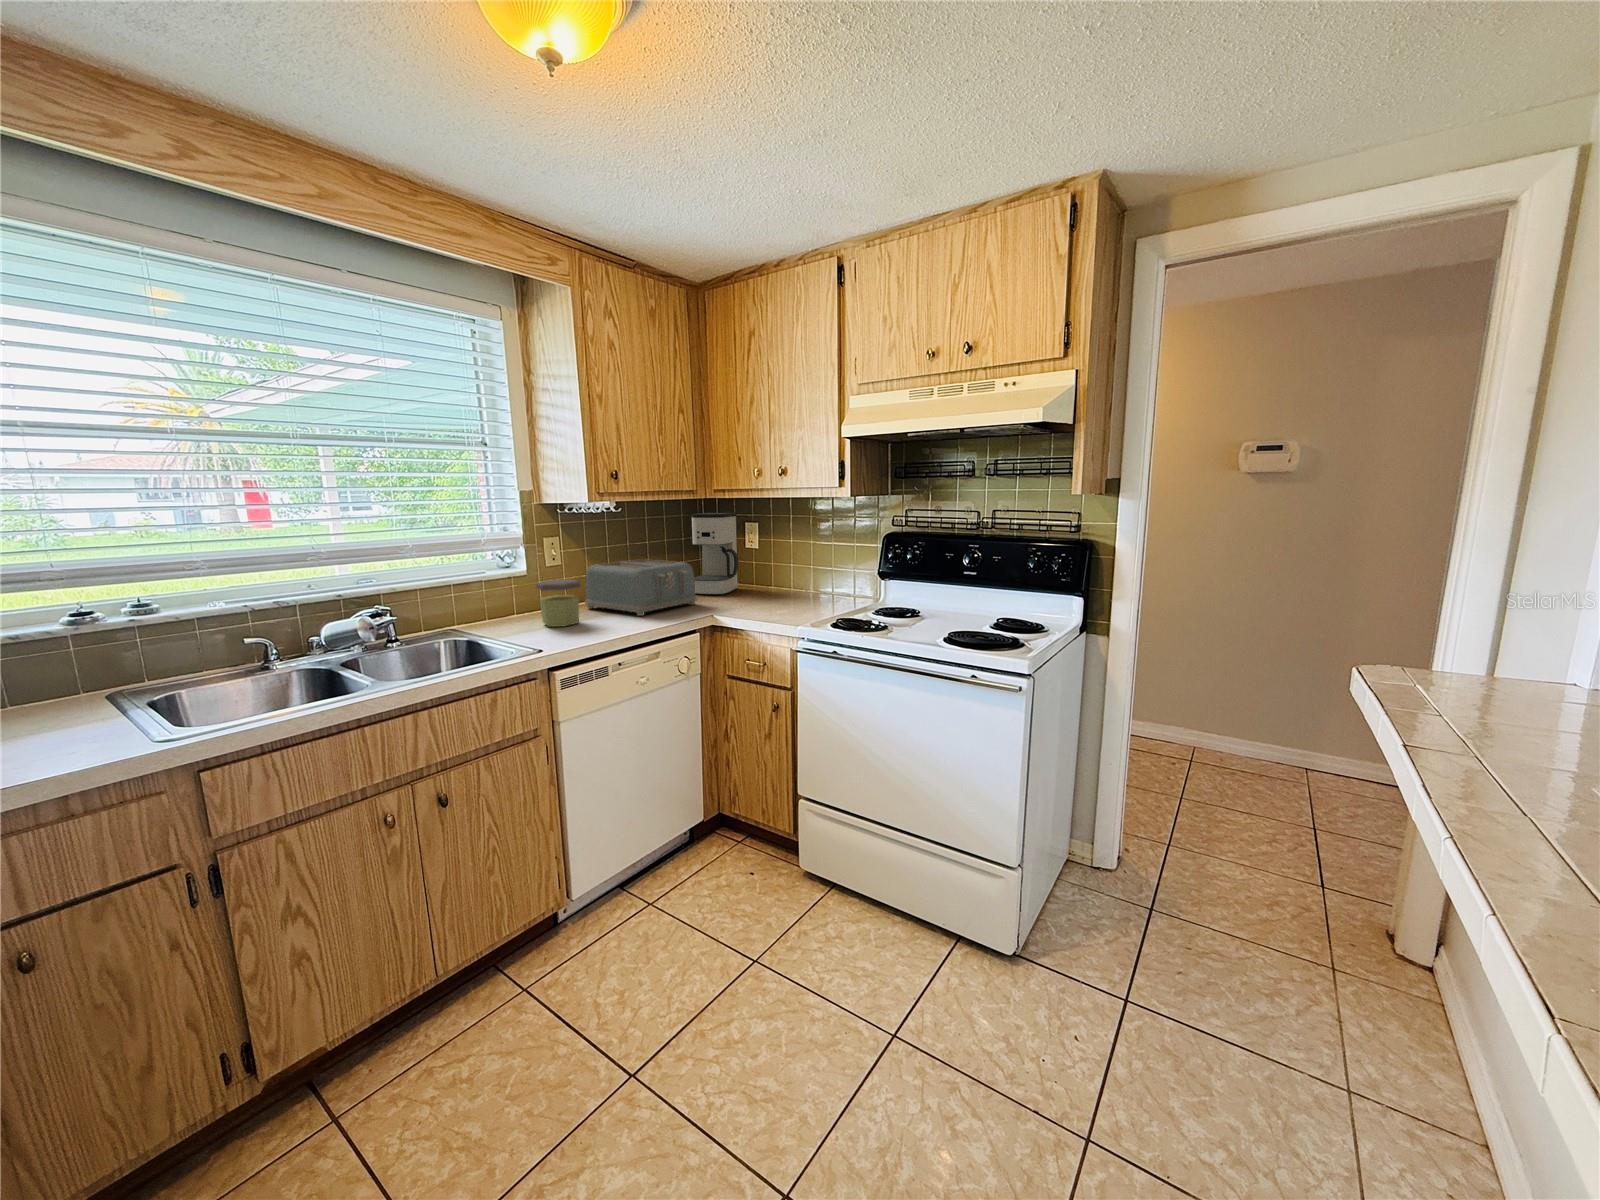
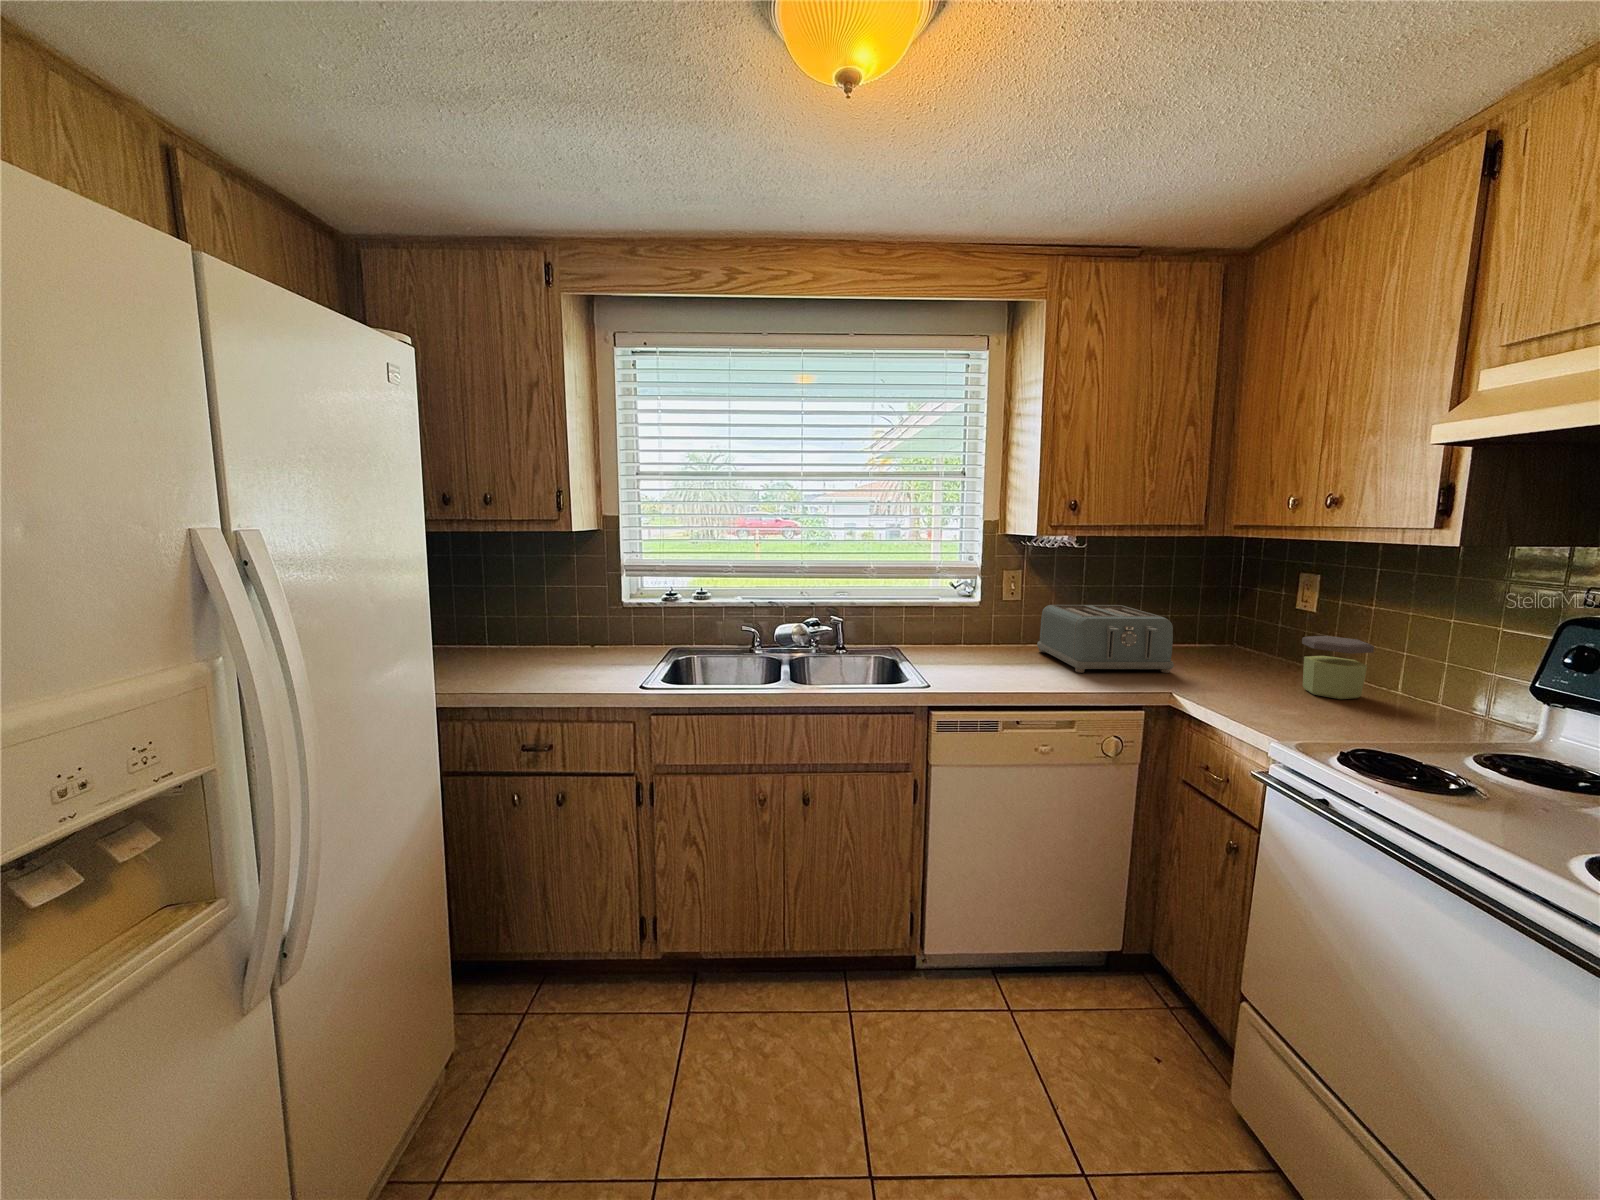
coffee maker: present [692,513,738,595] -> none [1188,555,1282,668]
jar: present [536,579,580,627] -> present [1302,636,1374,699]

